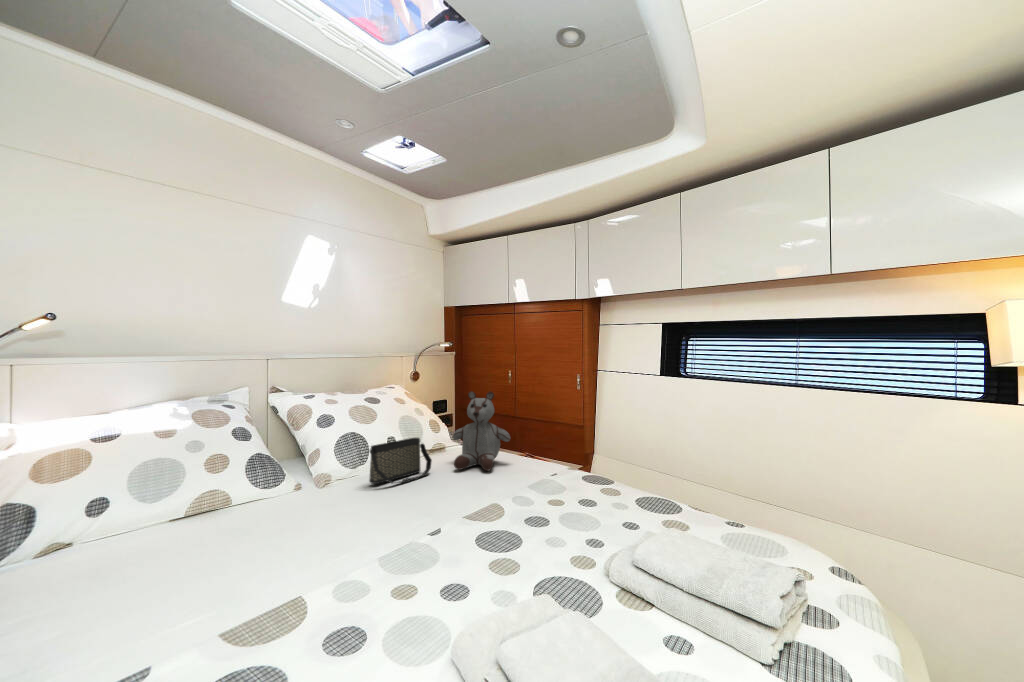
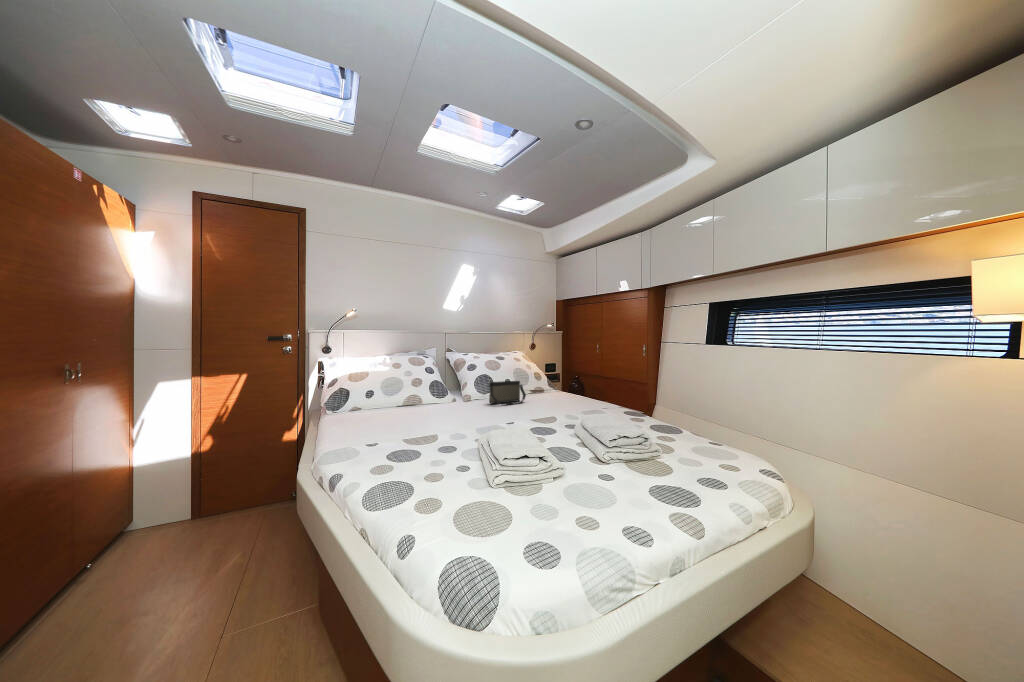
stuffed bear: present [453,391,510,471] -> none [539,356,577,405]

